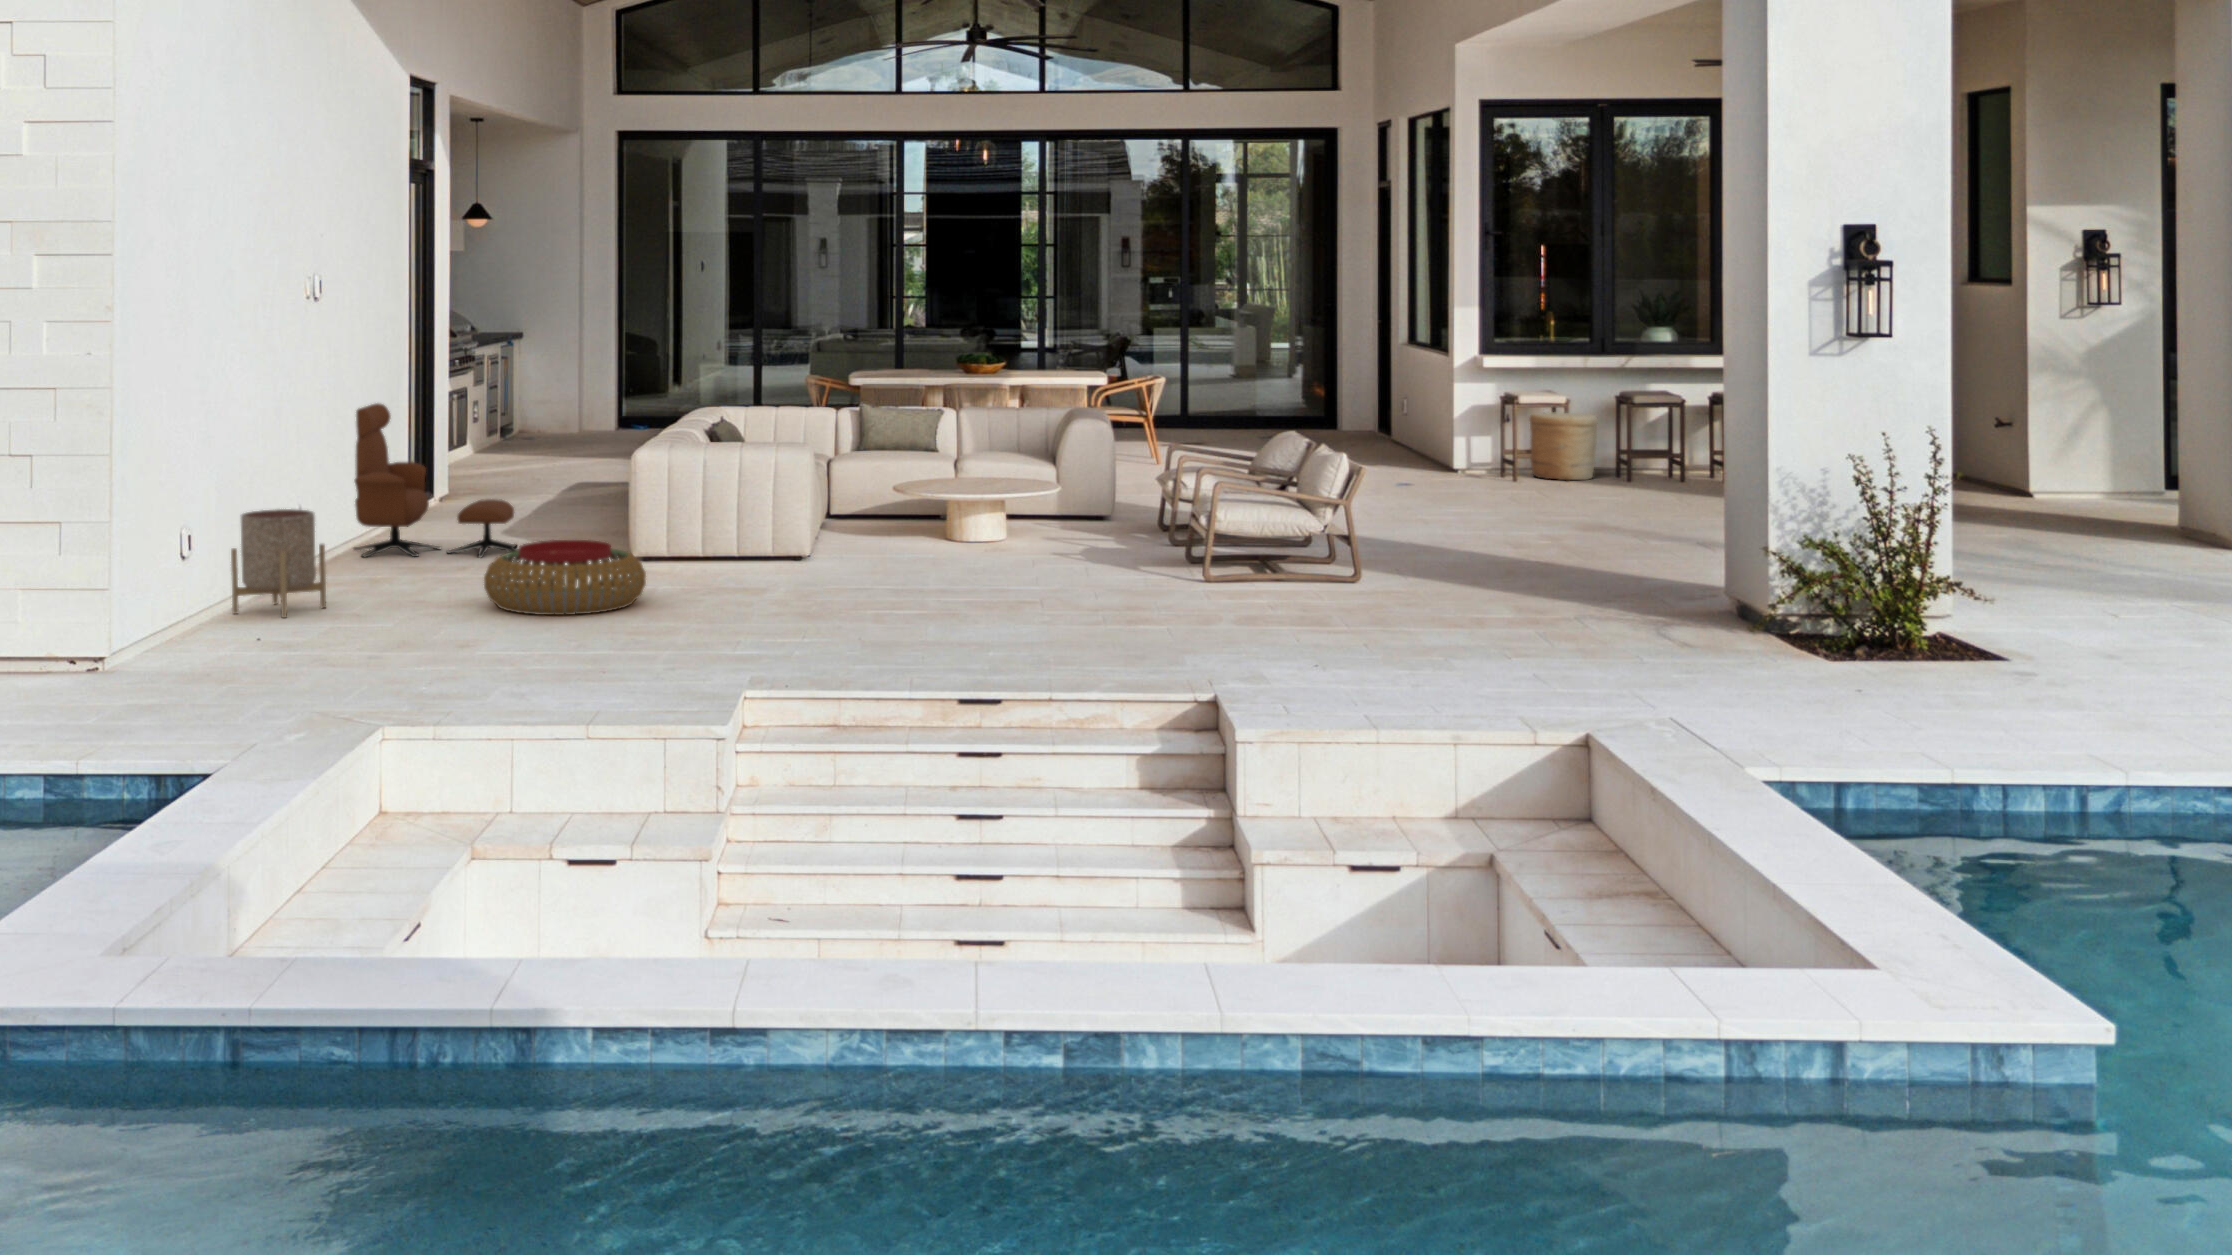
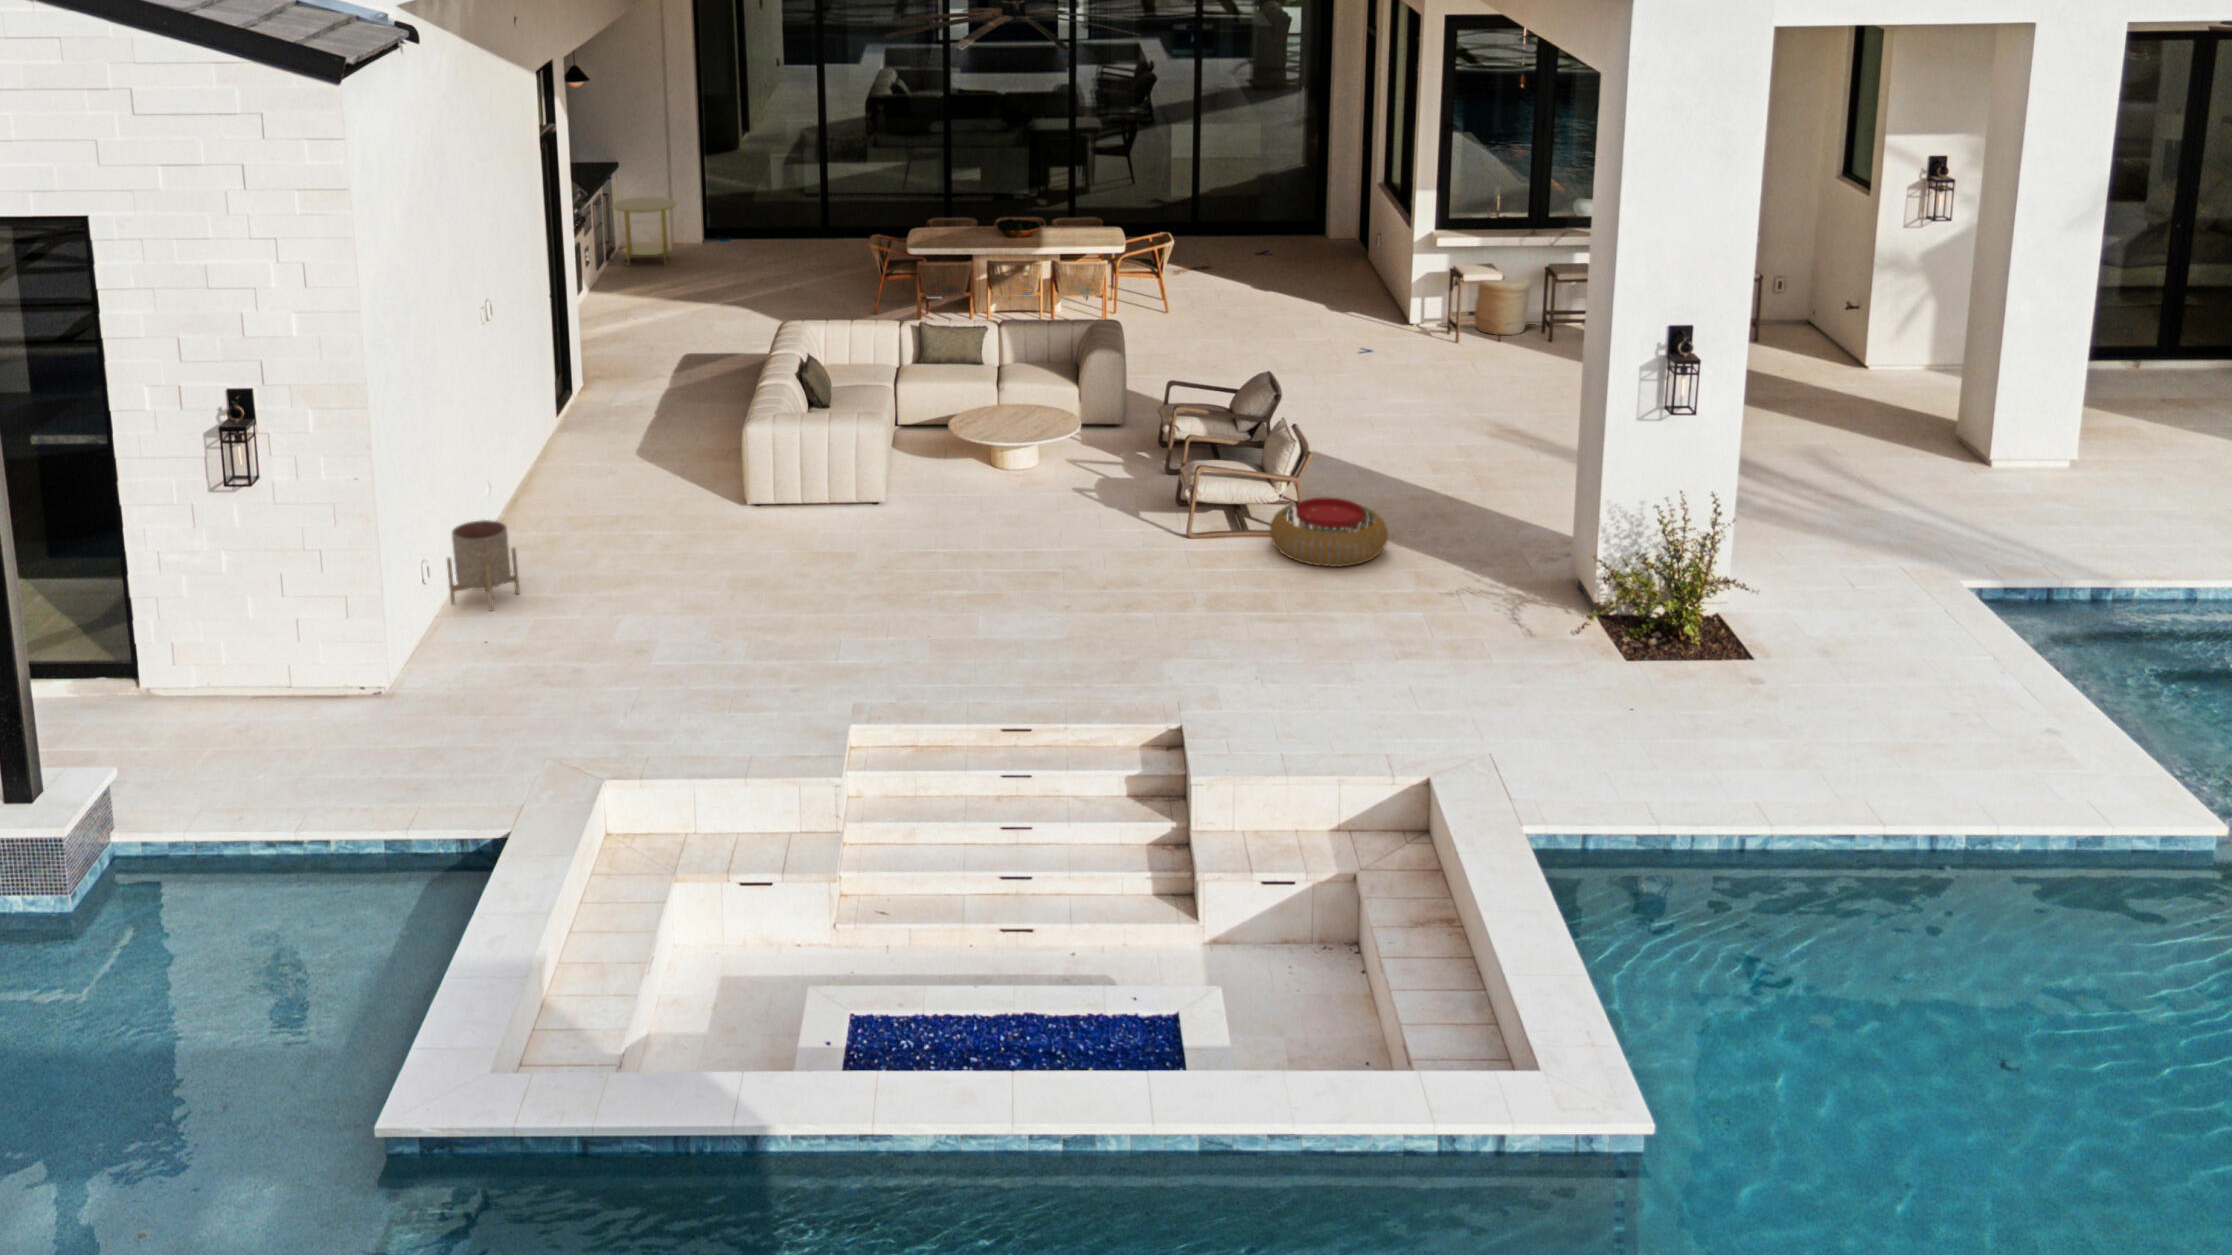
side table: none [522,372,596,444] -> present [613,197,677,265]
lounge chair: present [354,403,519,557] -> none [516,372,654,502]
pouf: present [484,540,646,615] -> present [1270,497,1388,567]

